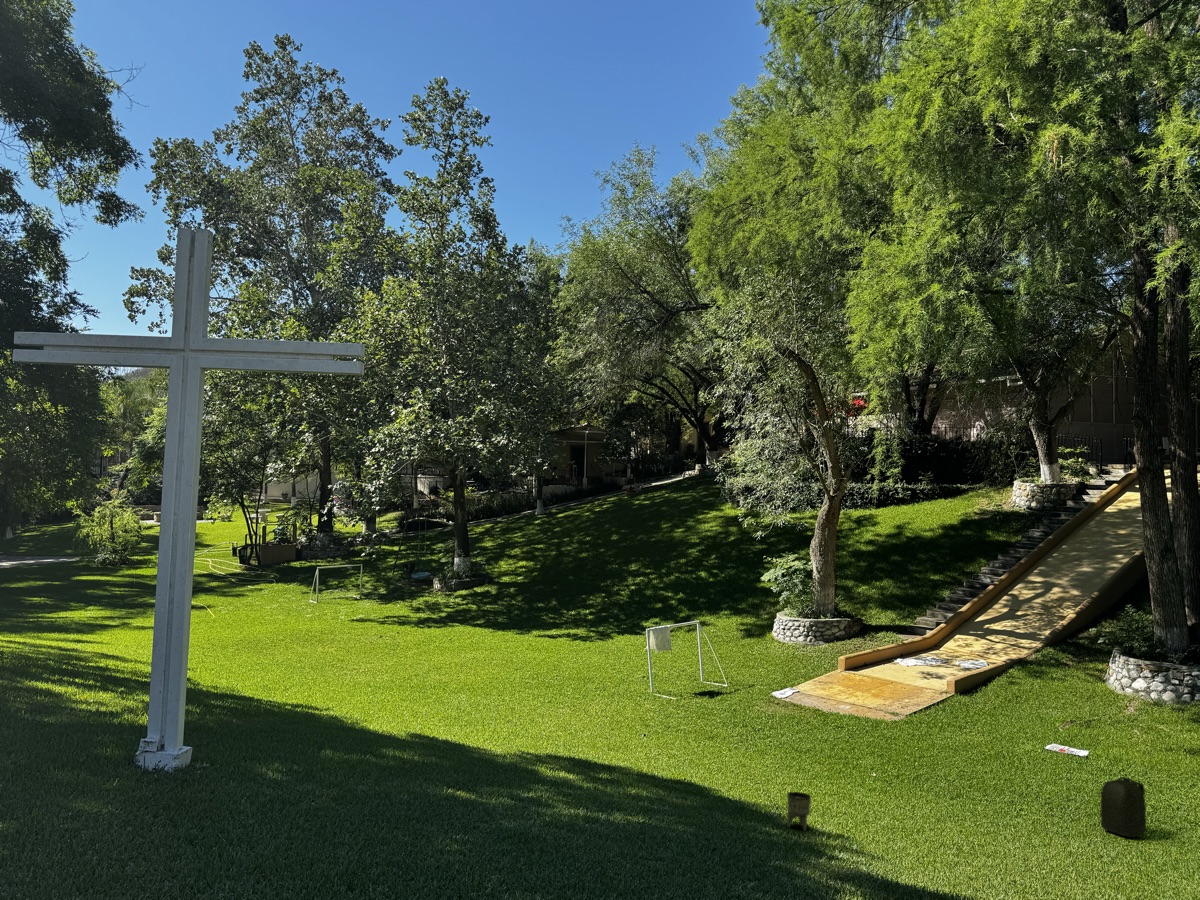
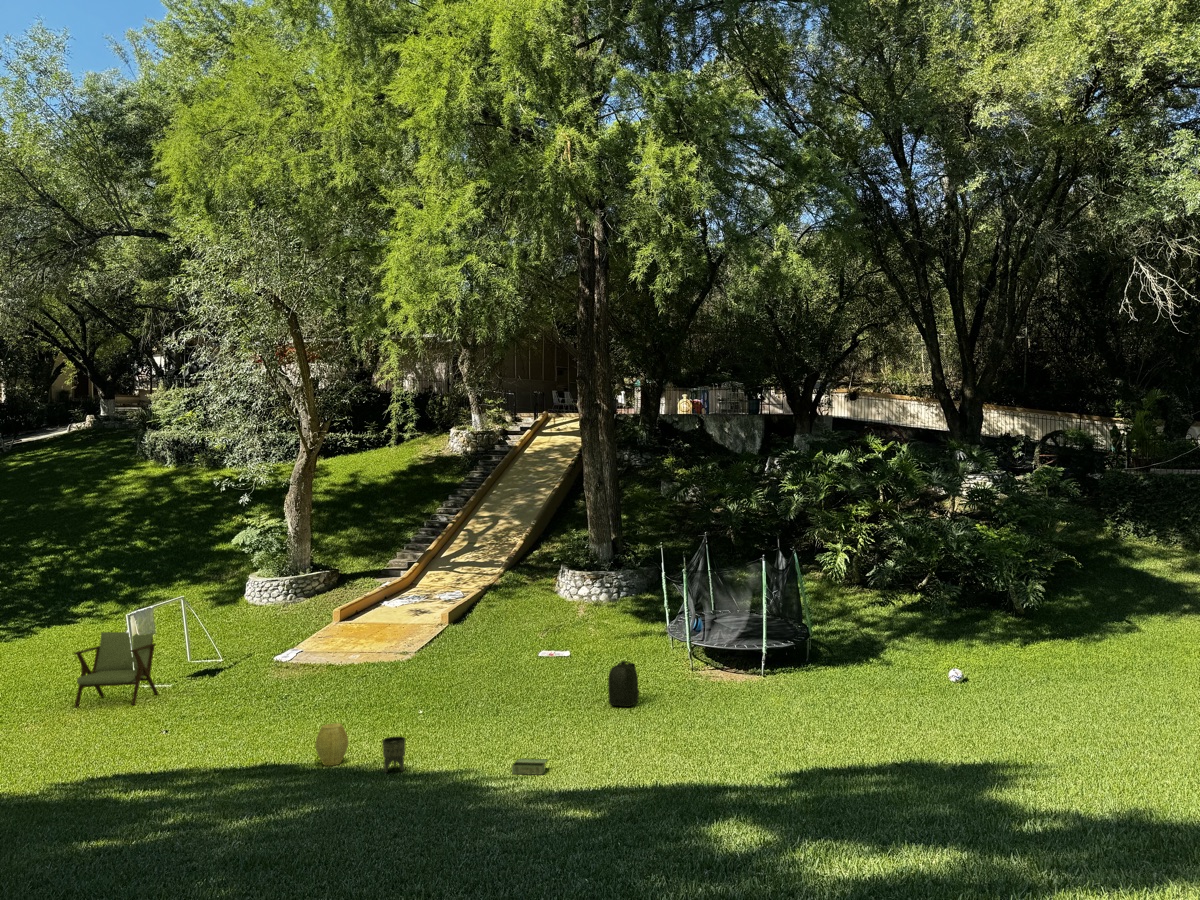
lounge chair: none [607,644,672,711] -> present [74,631,158,708]
woven basket: none [735,764,767,806] -> present [315,723,348,766]
toolbox: none [912,854,959,881] -> present [512,758,548,775]

